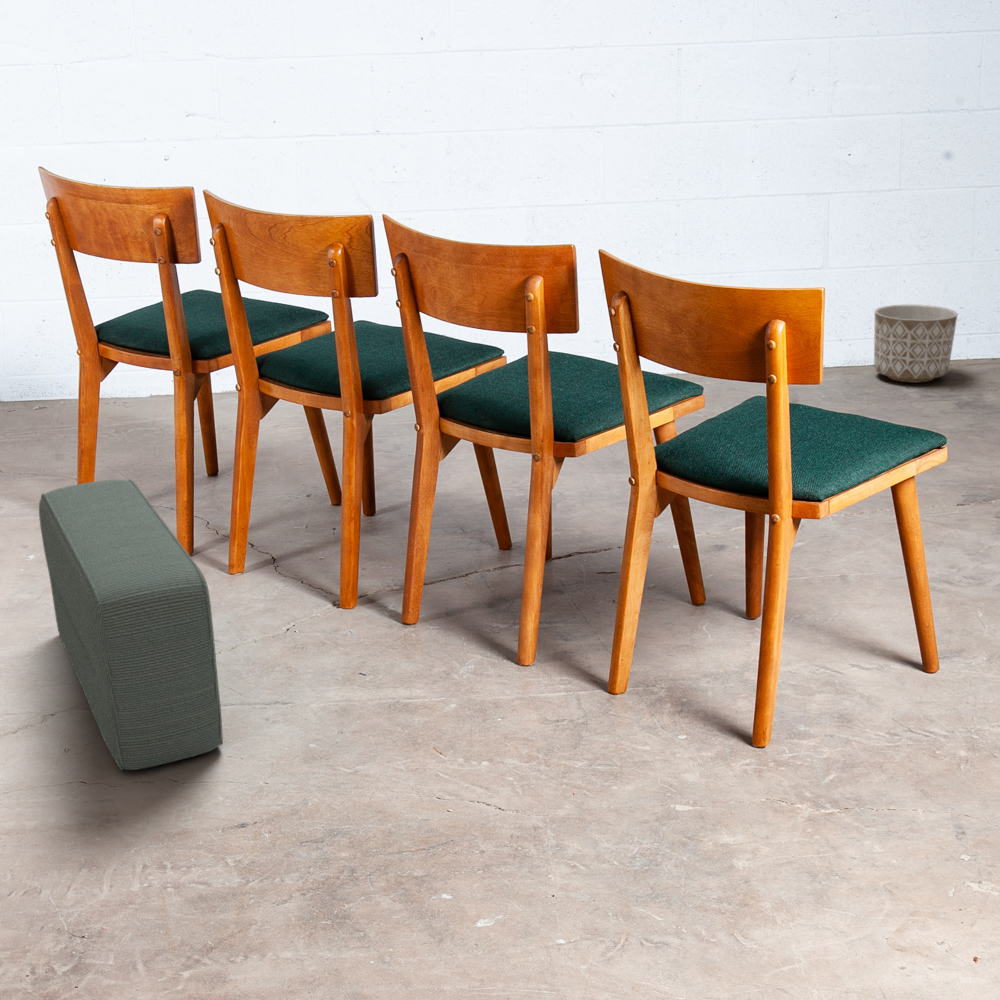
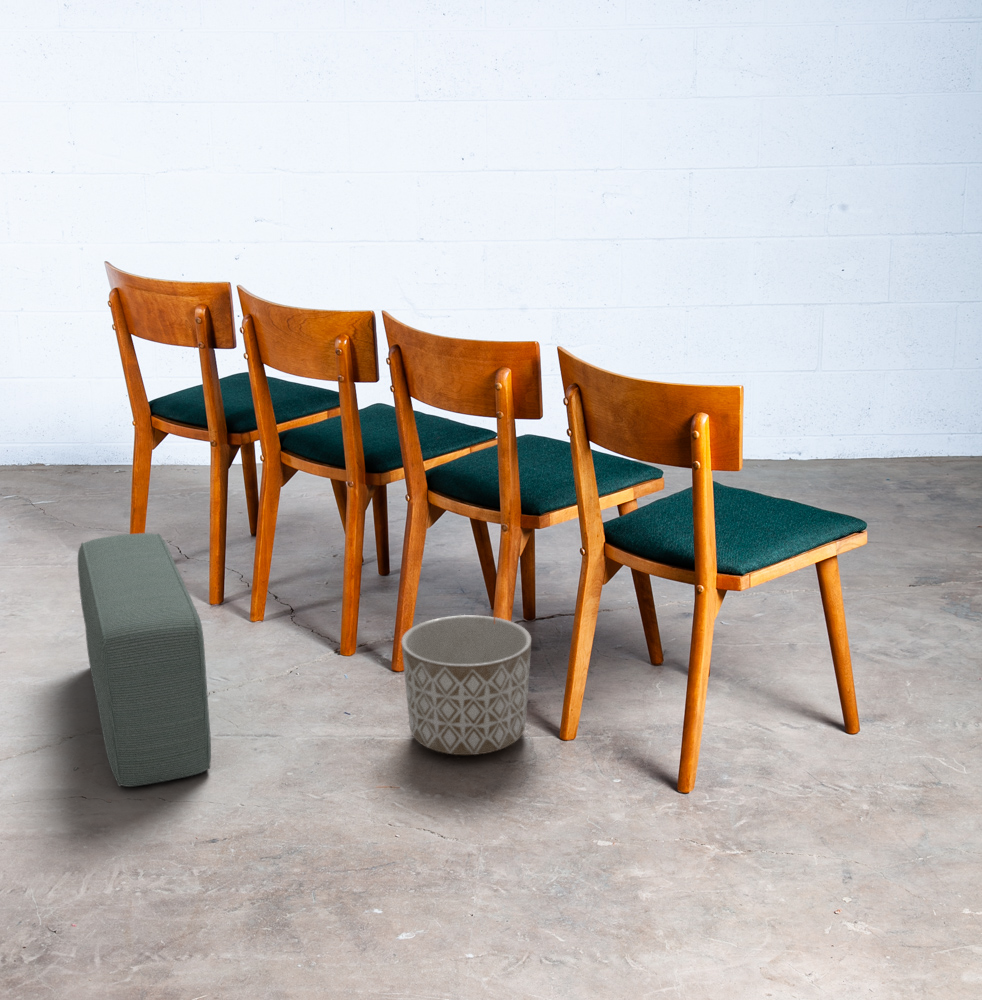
planter: present [874,304,957,383] -> present [401,615,531,755]

